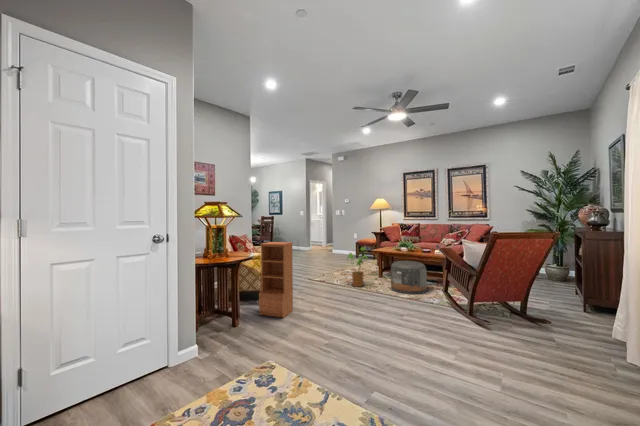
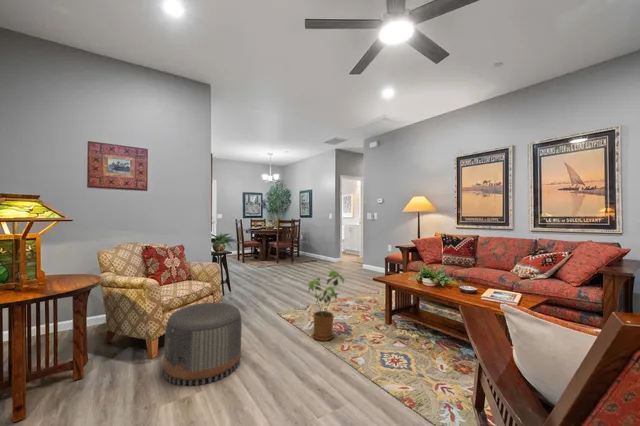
bookcase: present [259,242,293,318] -> none [65,253,139,406]
pouf: present [391,261,427,294] -> present [164,303,242,386]

